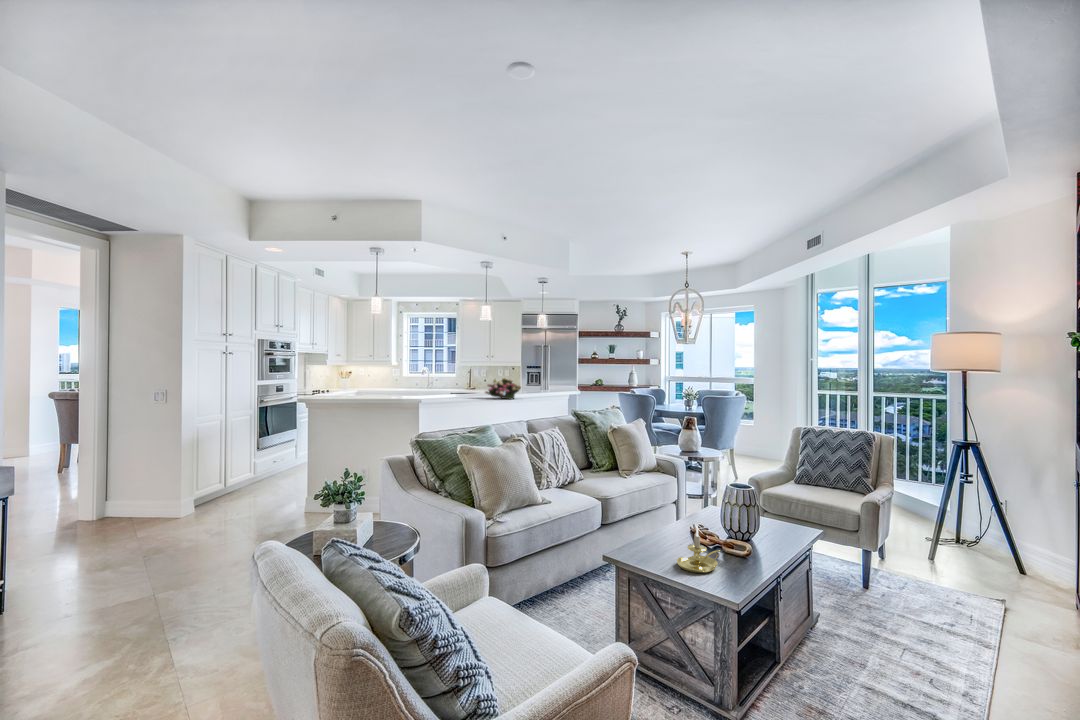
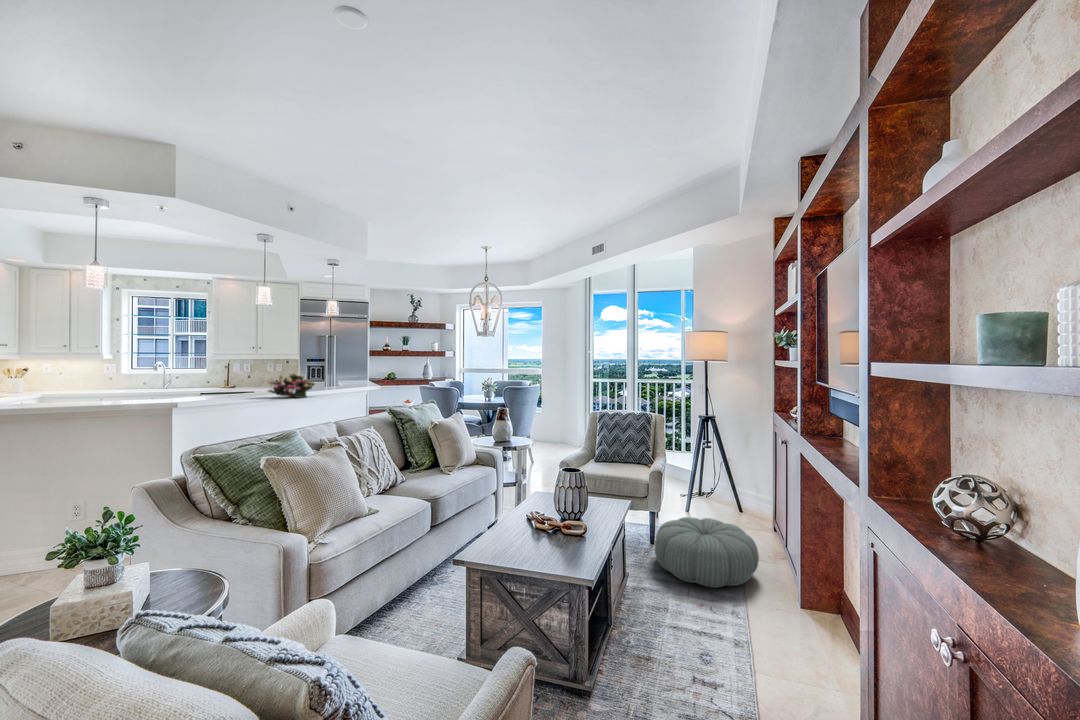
candle holder: present [677,525,720,573] -> none [527,514,565,560]
pouf: none [860,563,1021,662] -> present [655,517,759,588]

